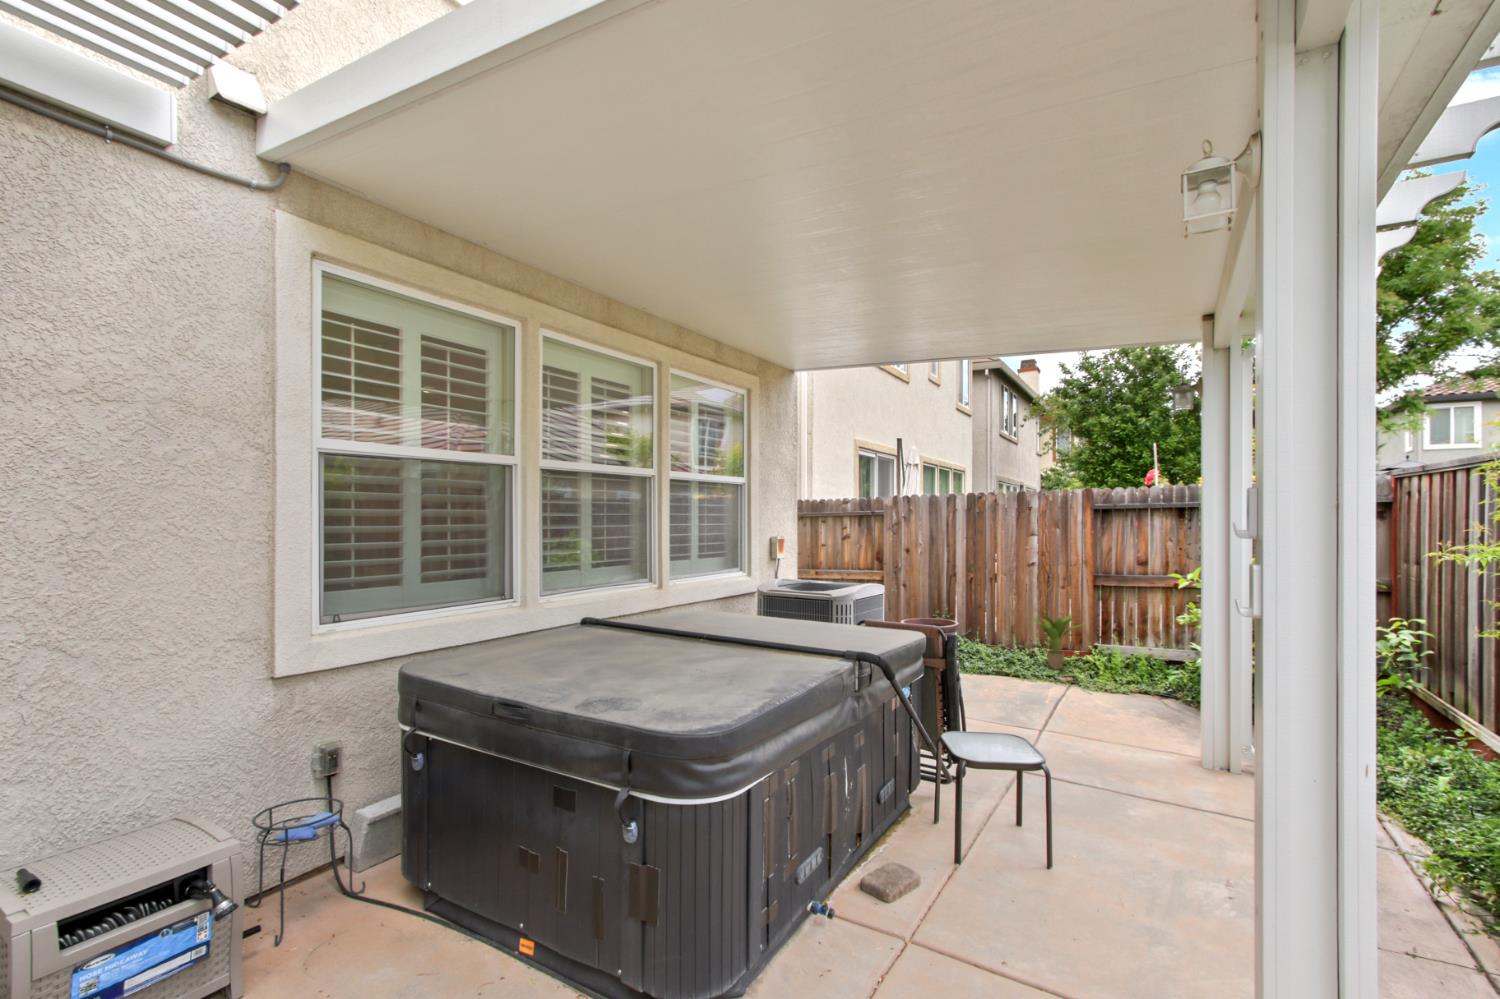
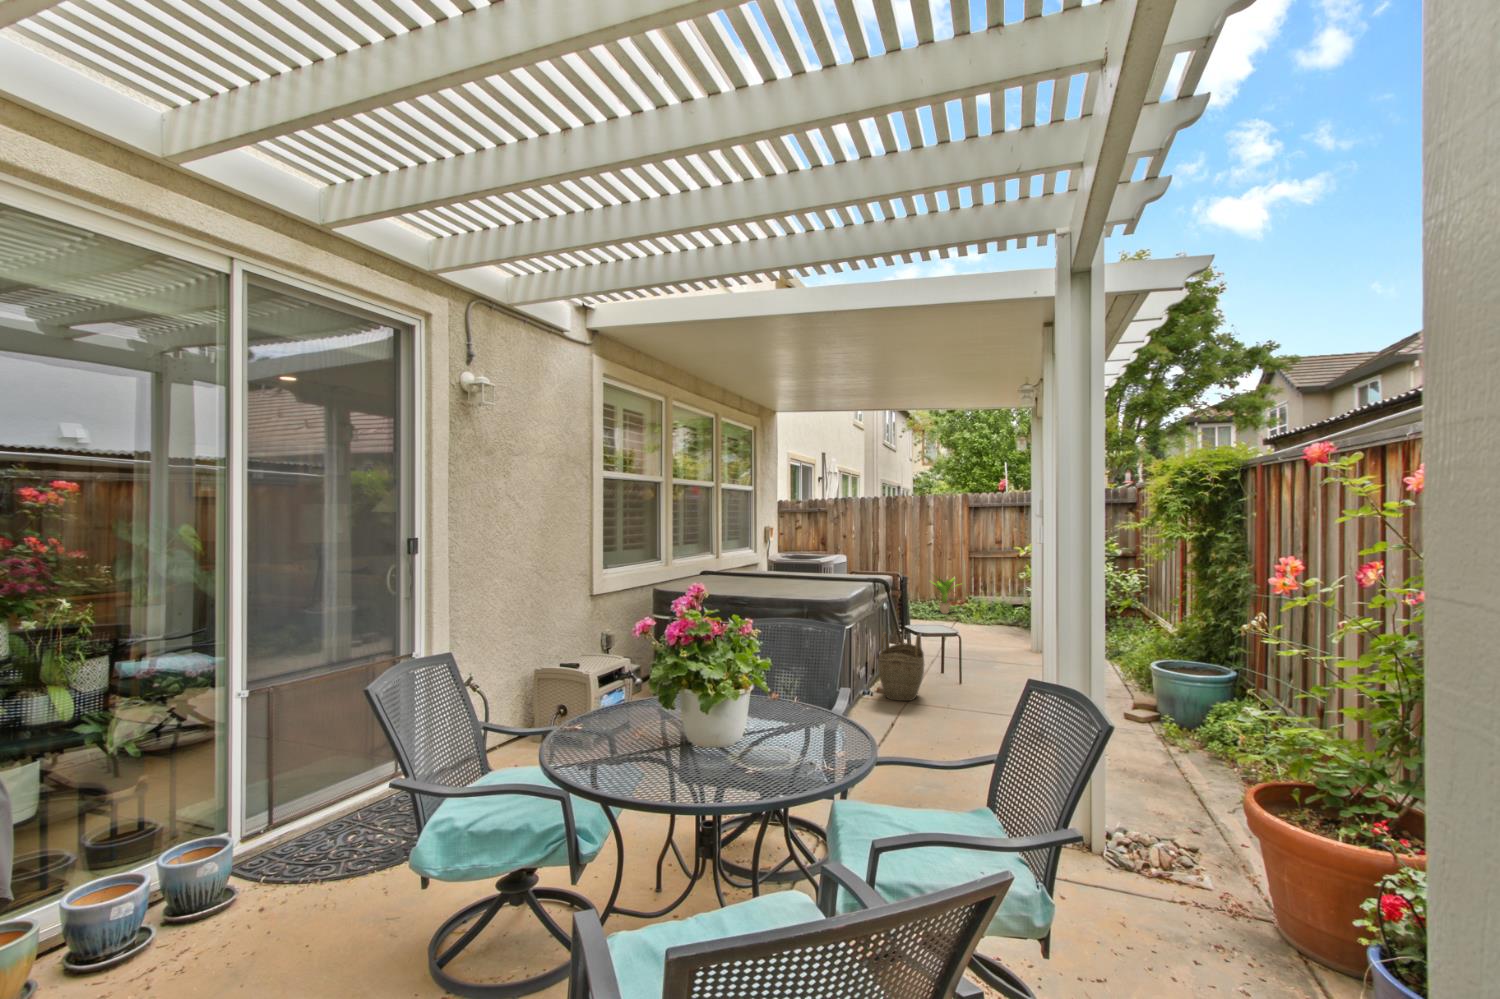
woven basket: none [844,769,951,937] -> present [878,633,924,701]

